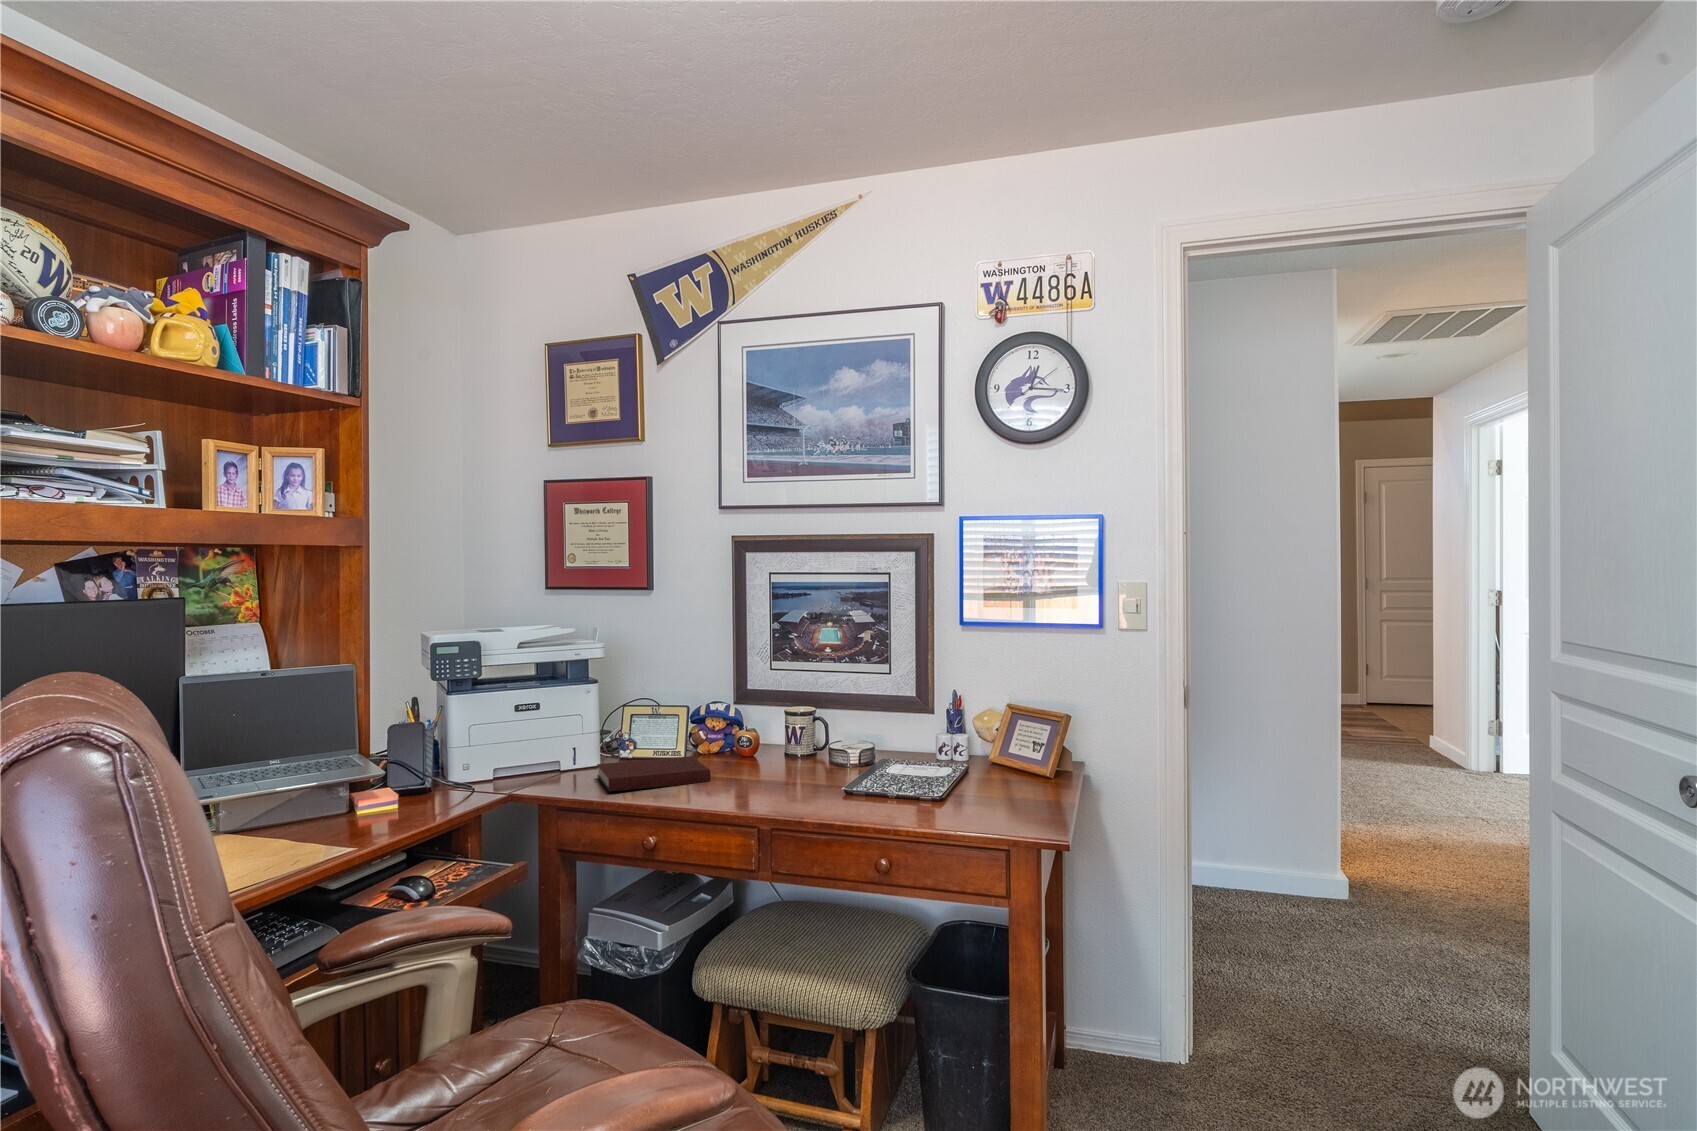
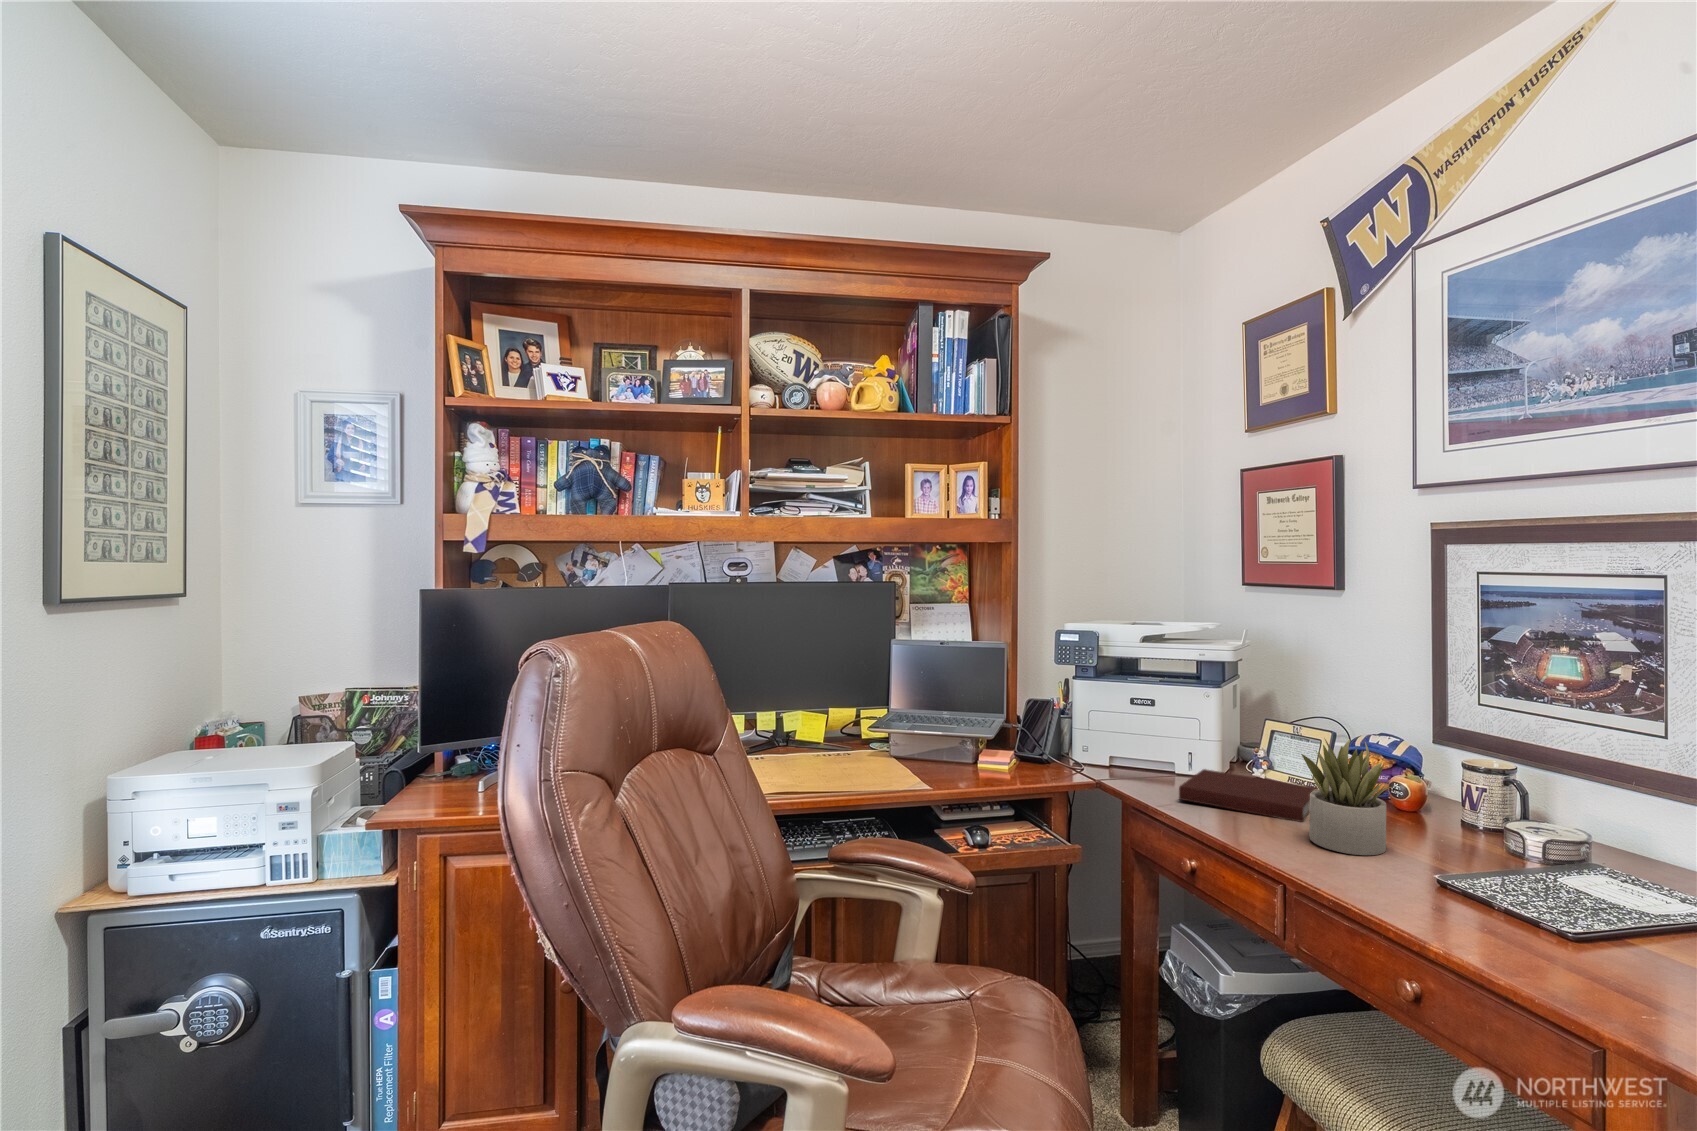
succulent plant: none [726,702,787,790] -> present [1301,739,1391,855]

